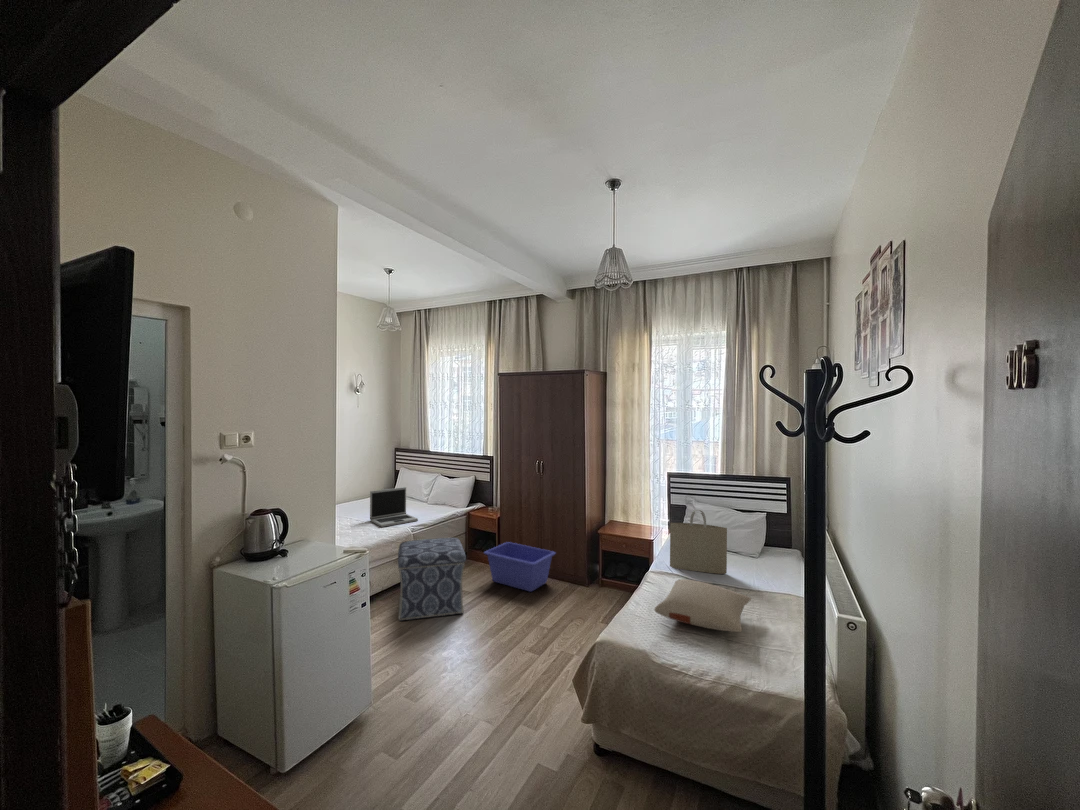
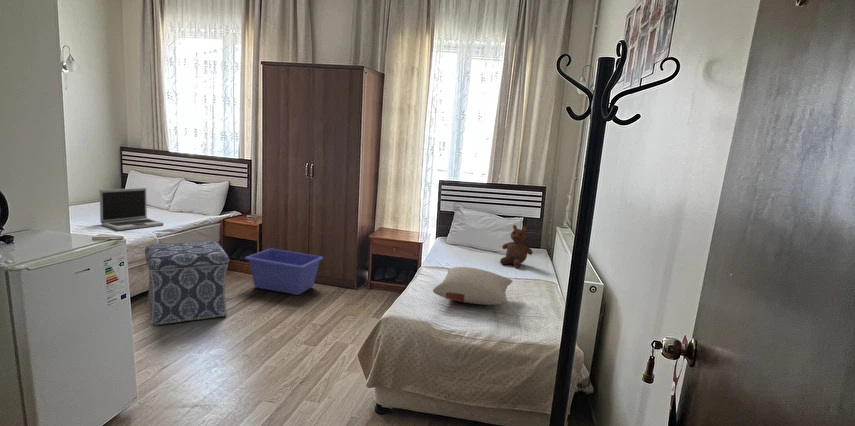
tote bag: present [670,510,727,574] -> none [439,211,493,267]
teddy bear: none [741,524,780,575] -> present [500,225,533,268]

